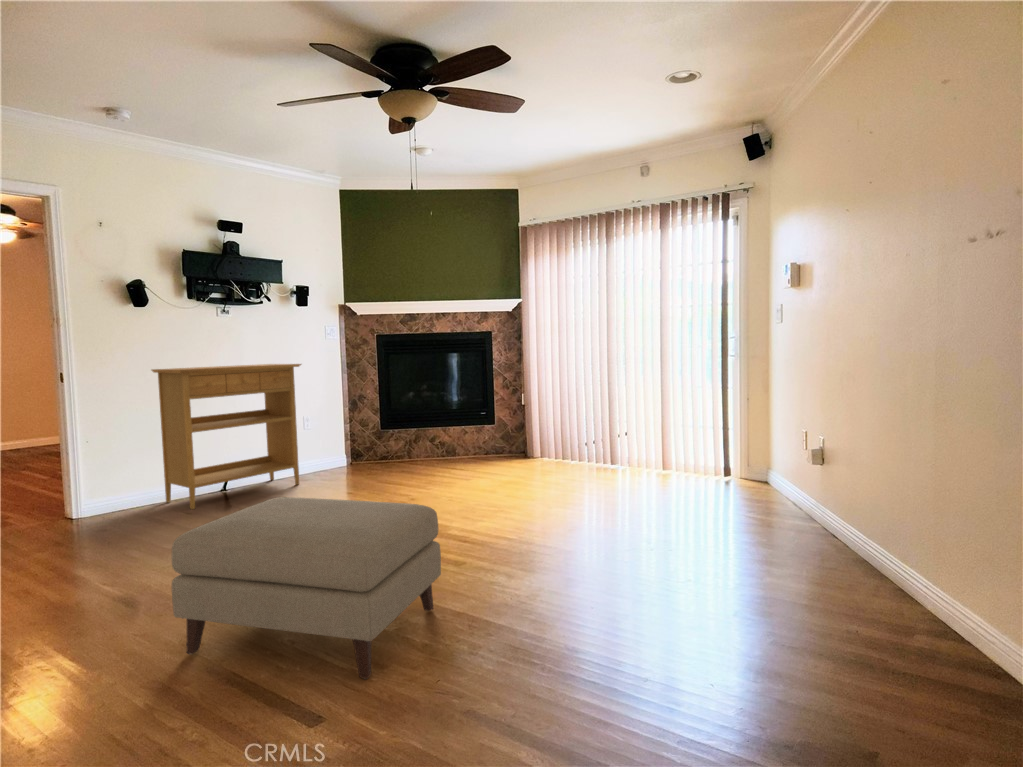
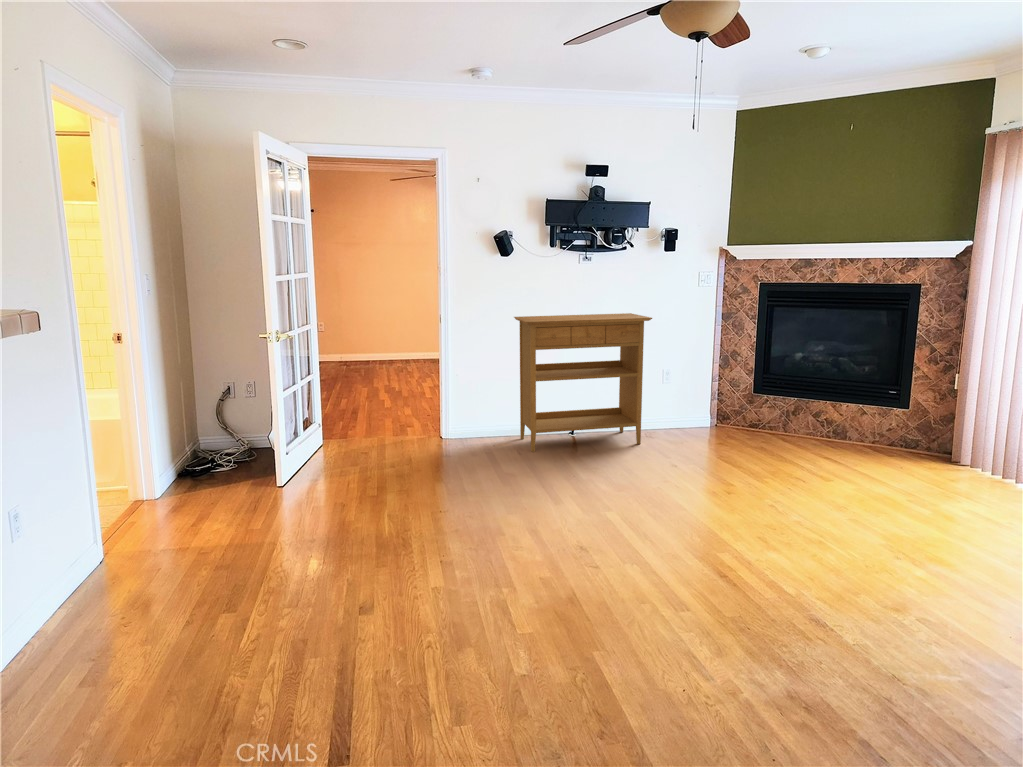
ottoman: present [172,497,441,679] -> none [390,489,639,727]

